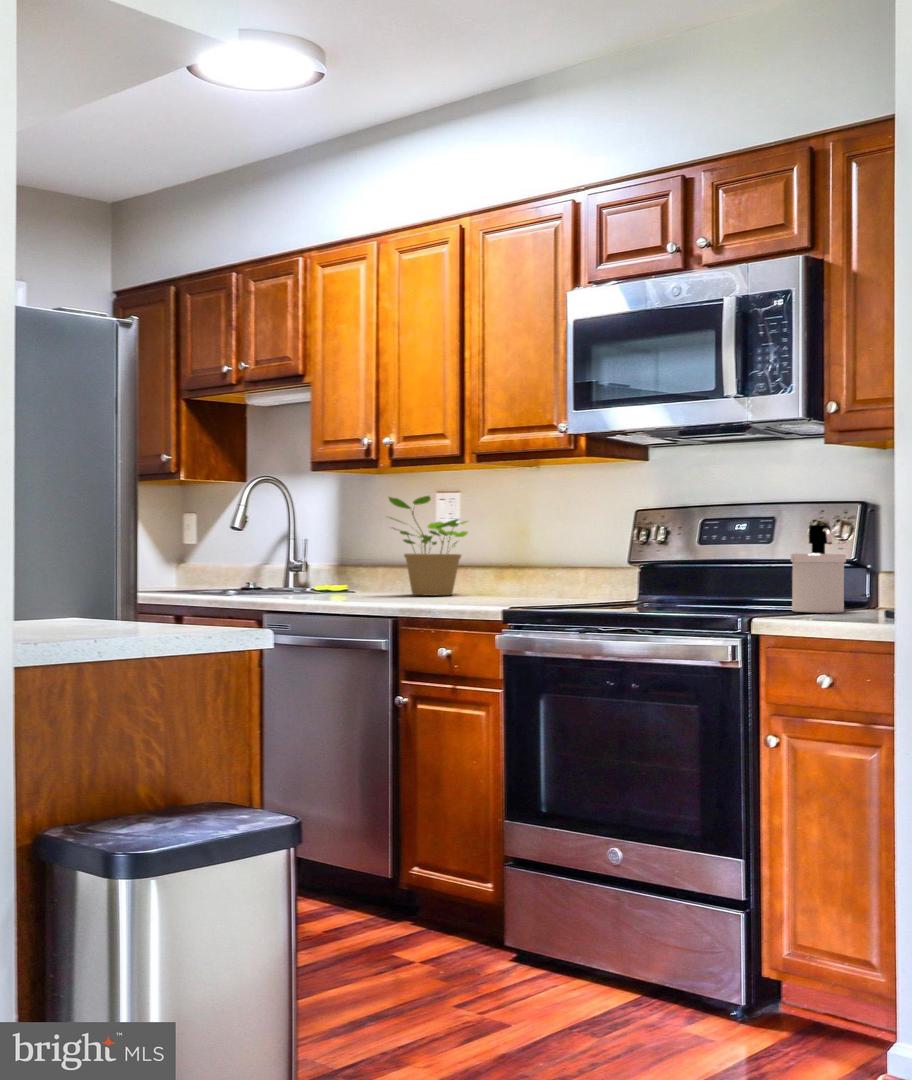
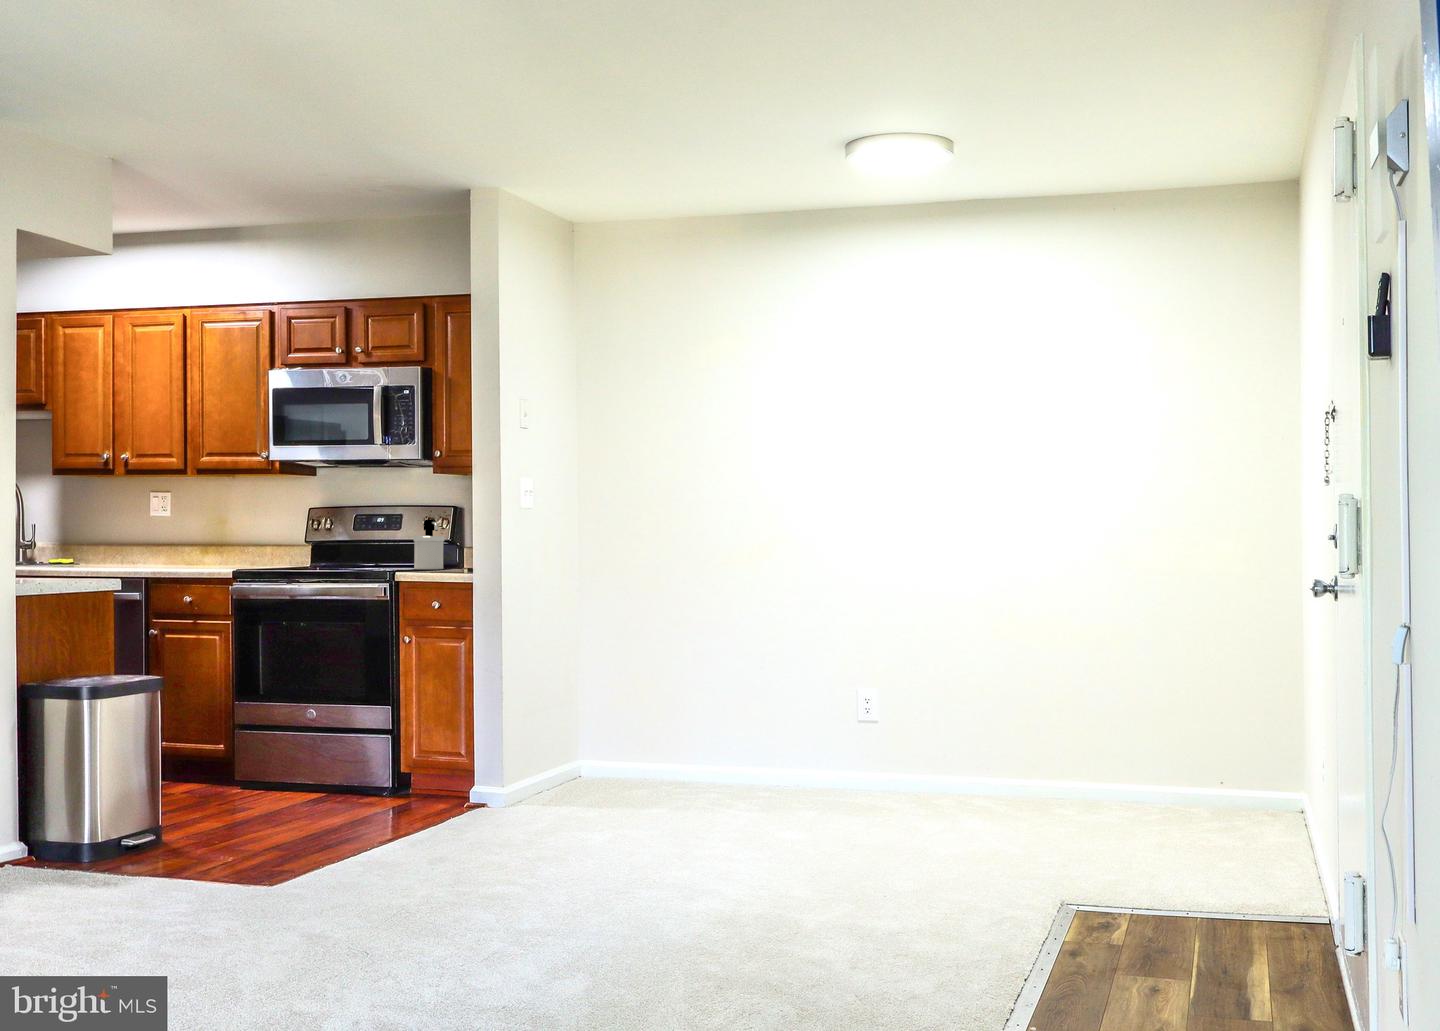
potted plant: present [389,496,468,596] -> none [117,496,184,566]

